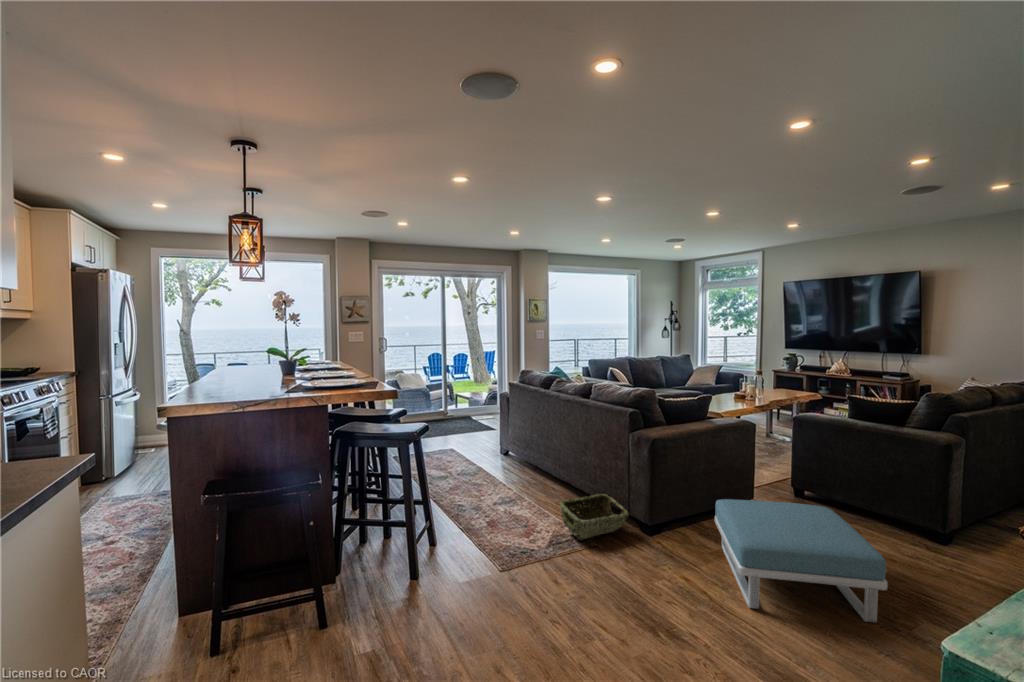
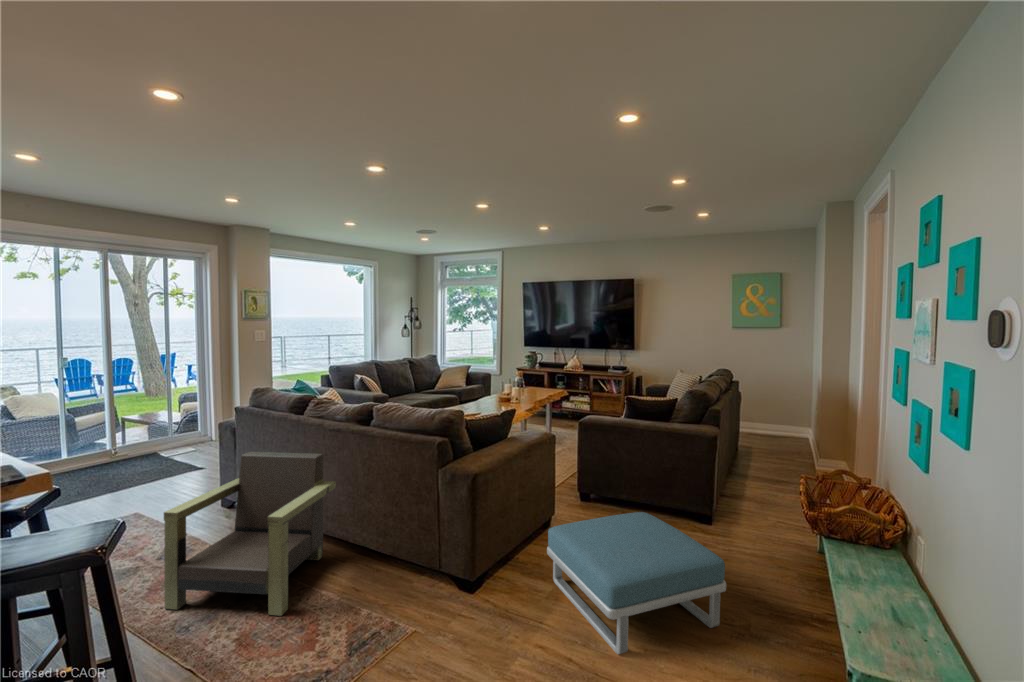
armchair: none [459,412,562,517] -> present [164,452,336,616]
woven basket: present [560,494,629,540] -> none [357,549,449,626]

